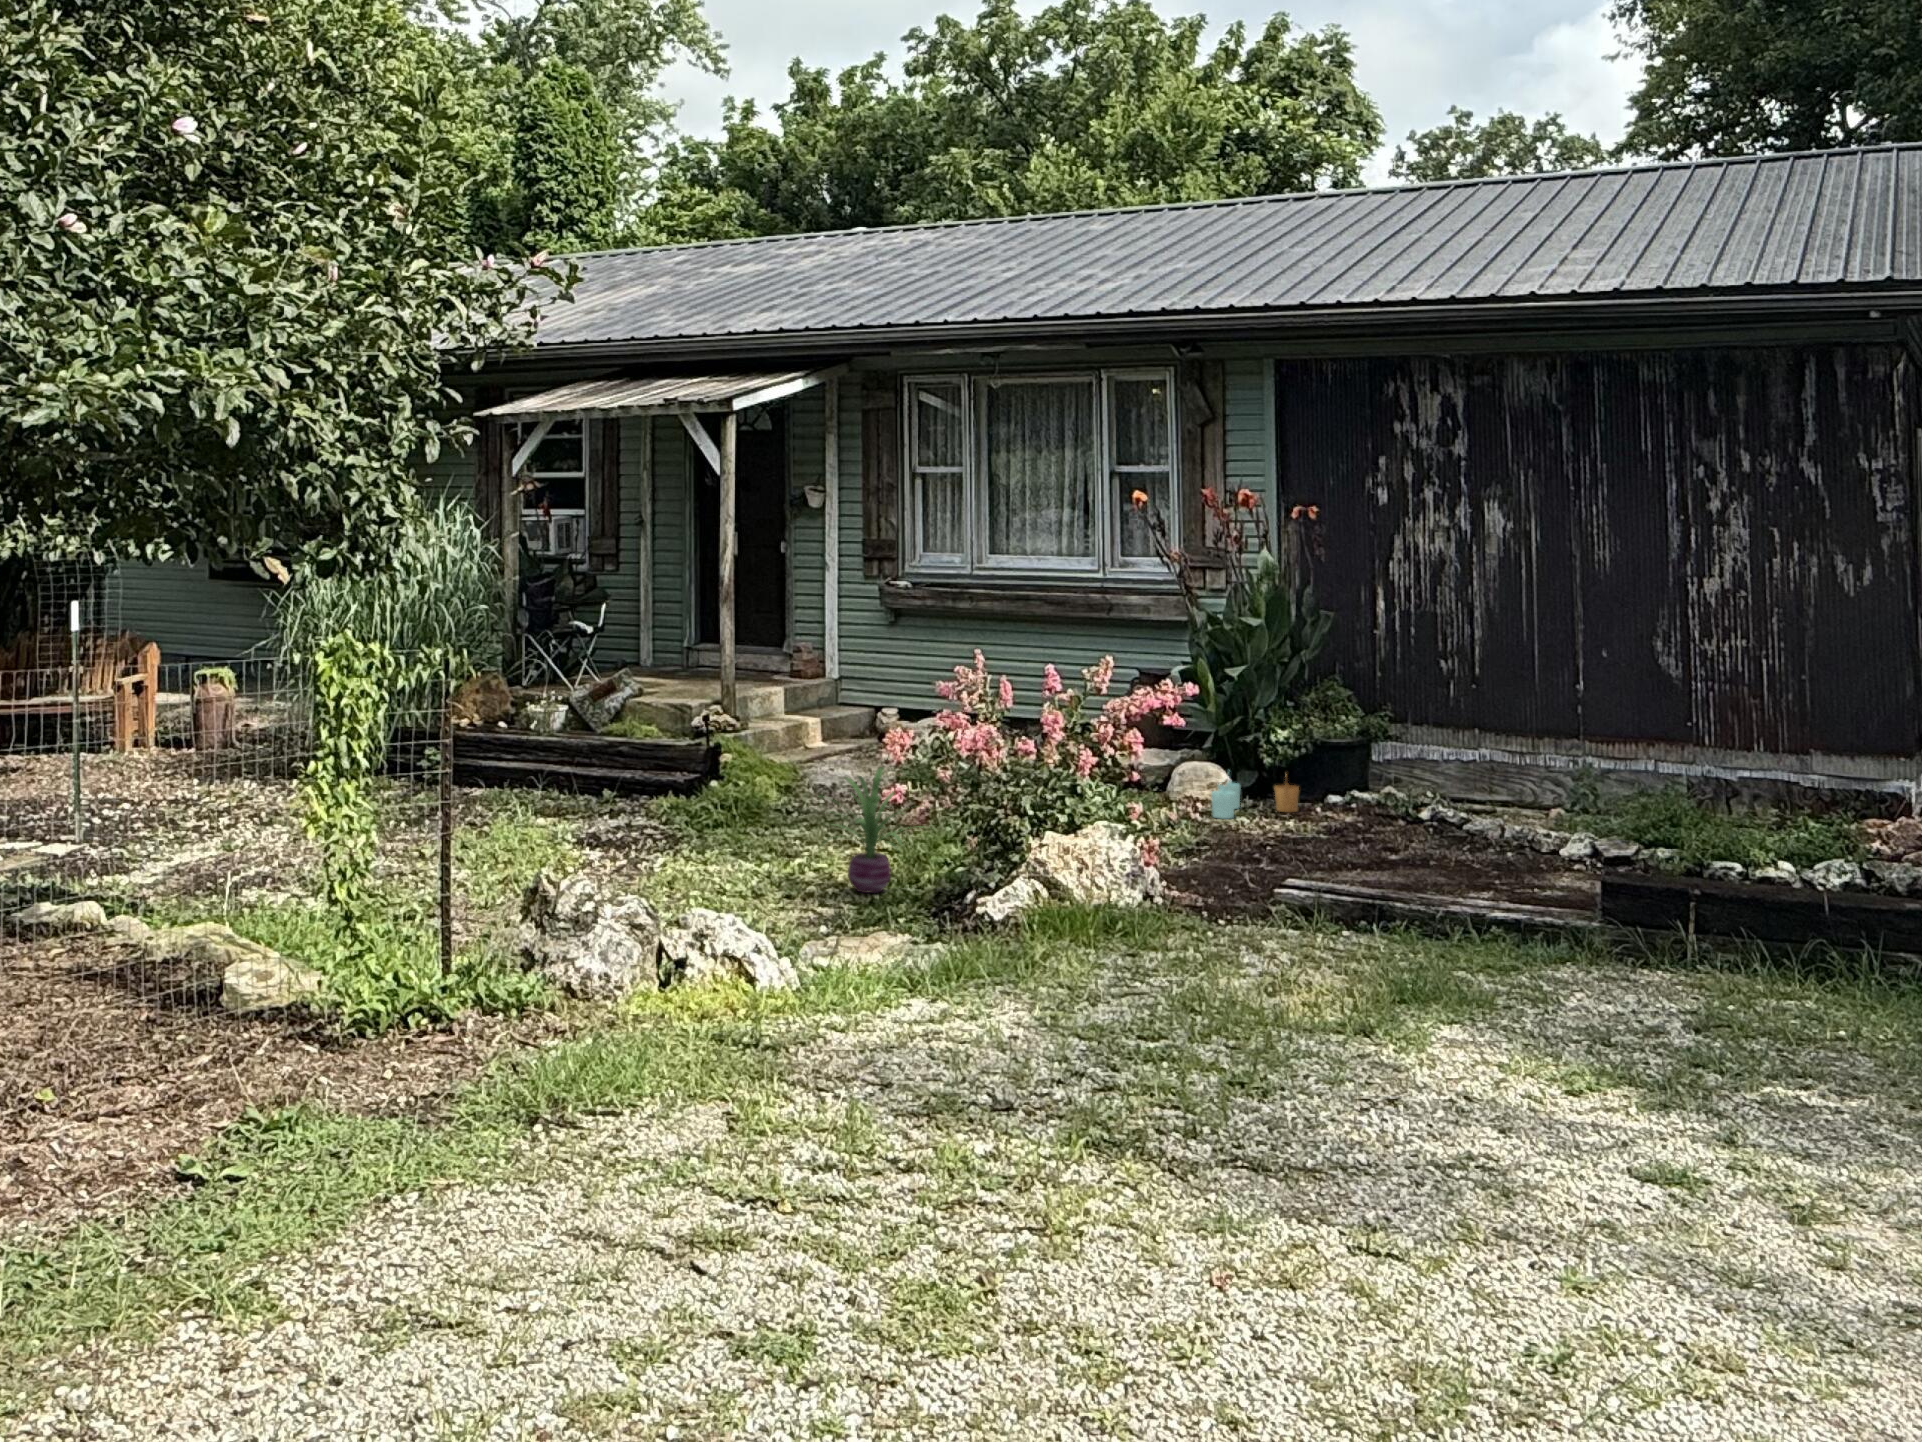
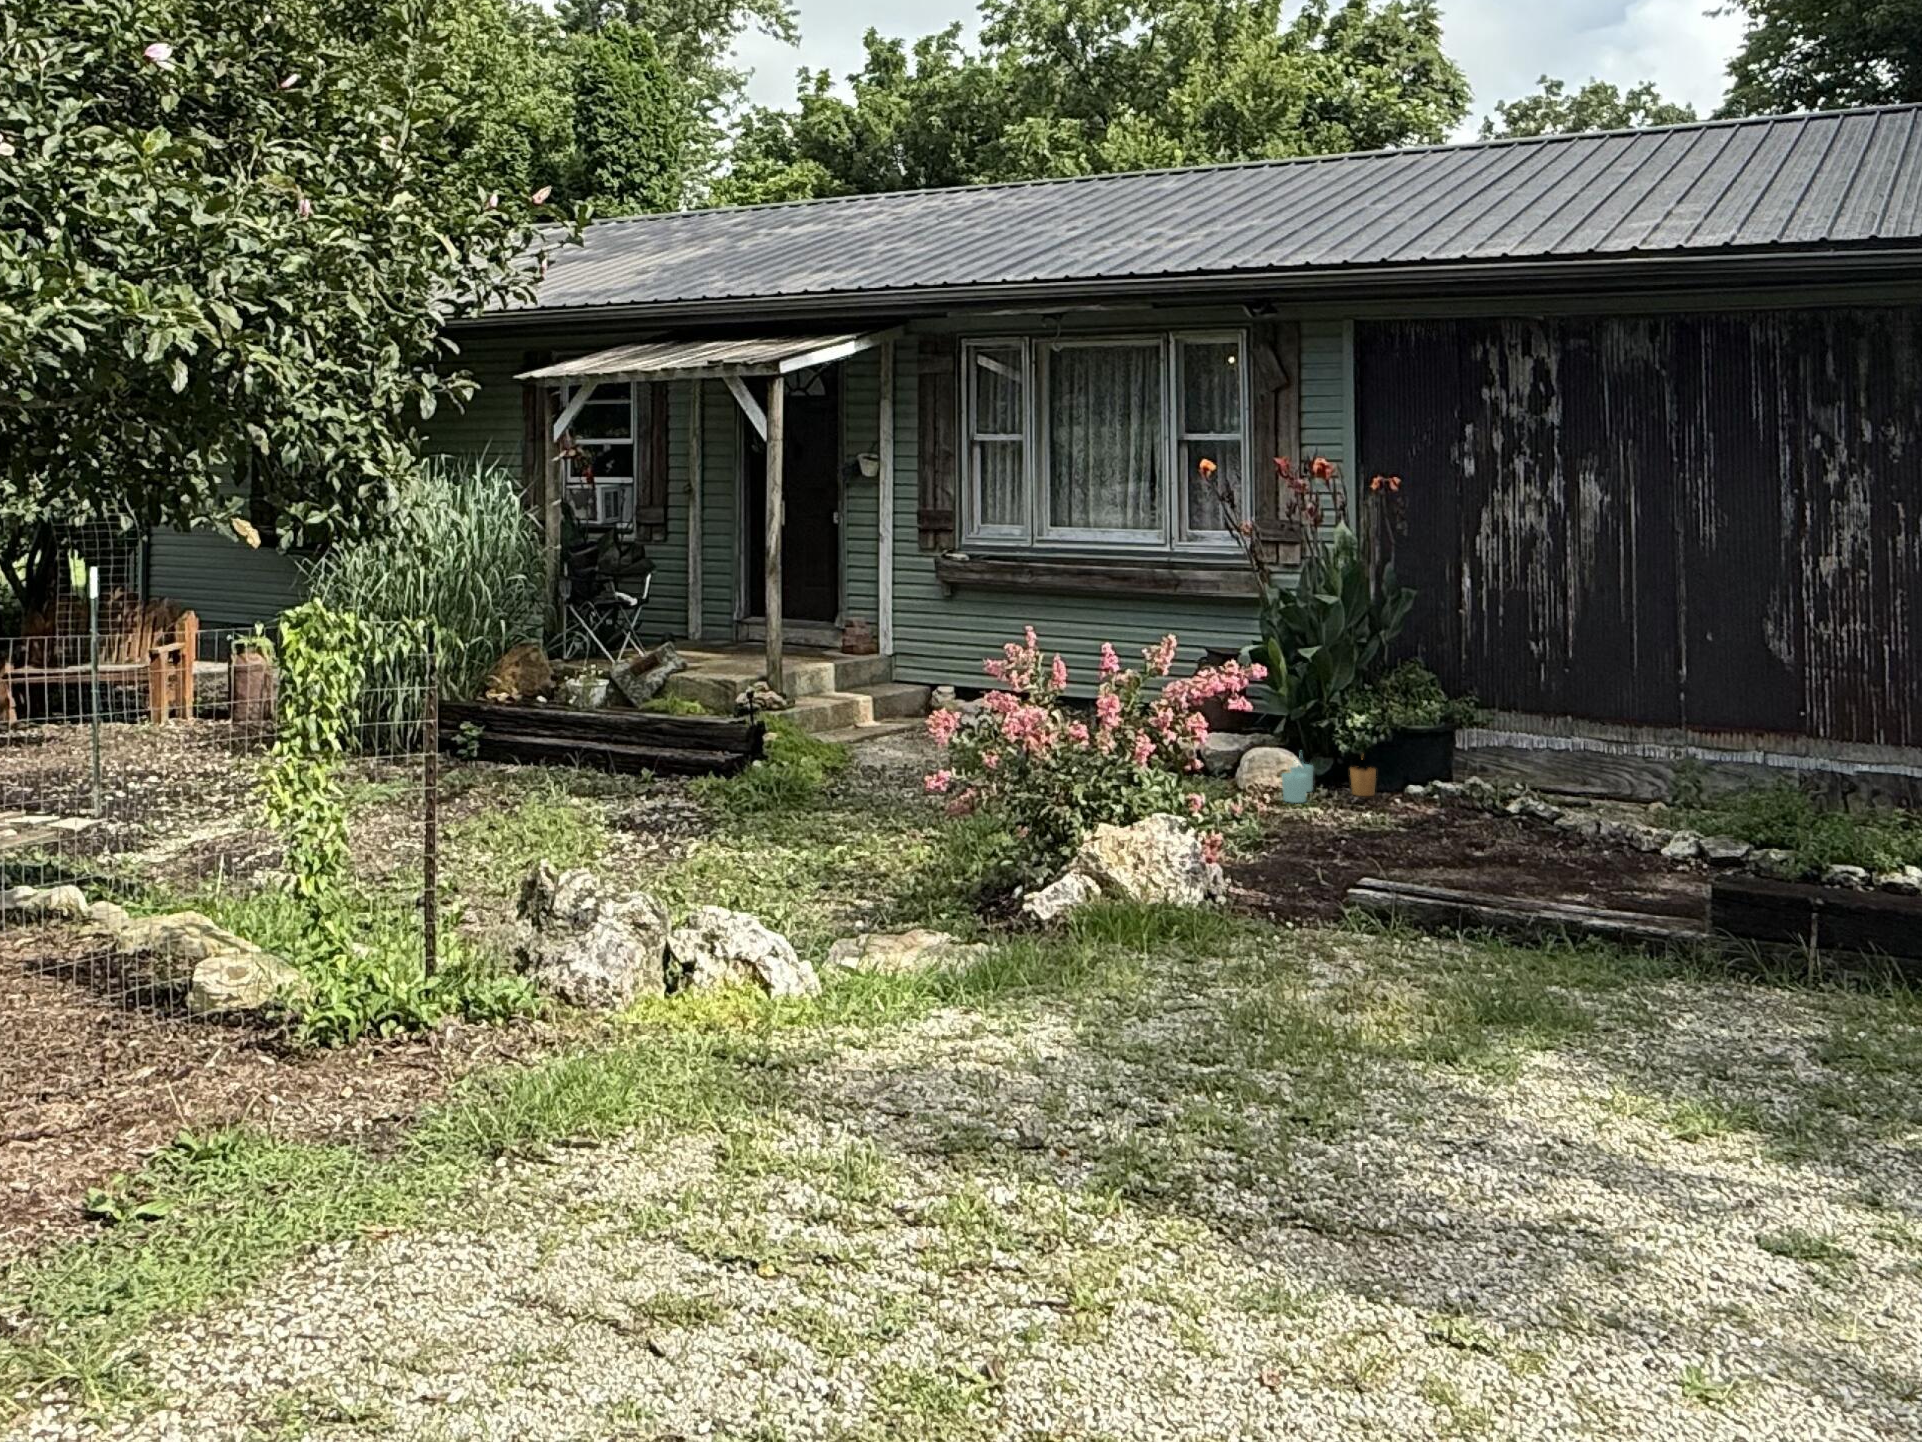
decorative plant: present [825,767,924,893] -> none [847,747,986,883]

